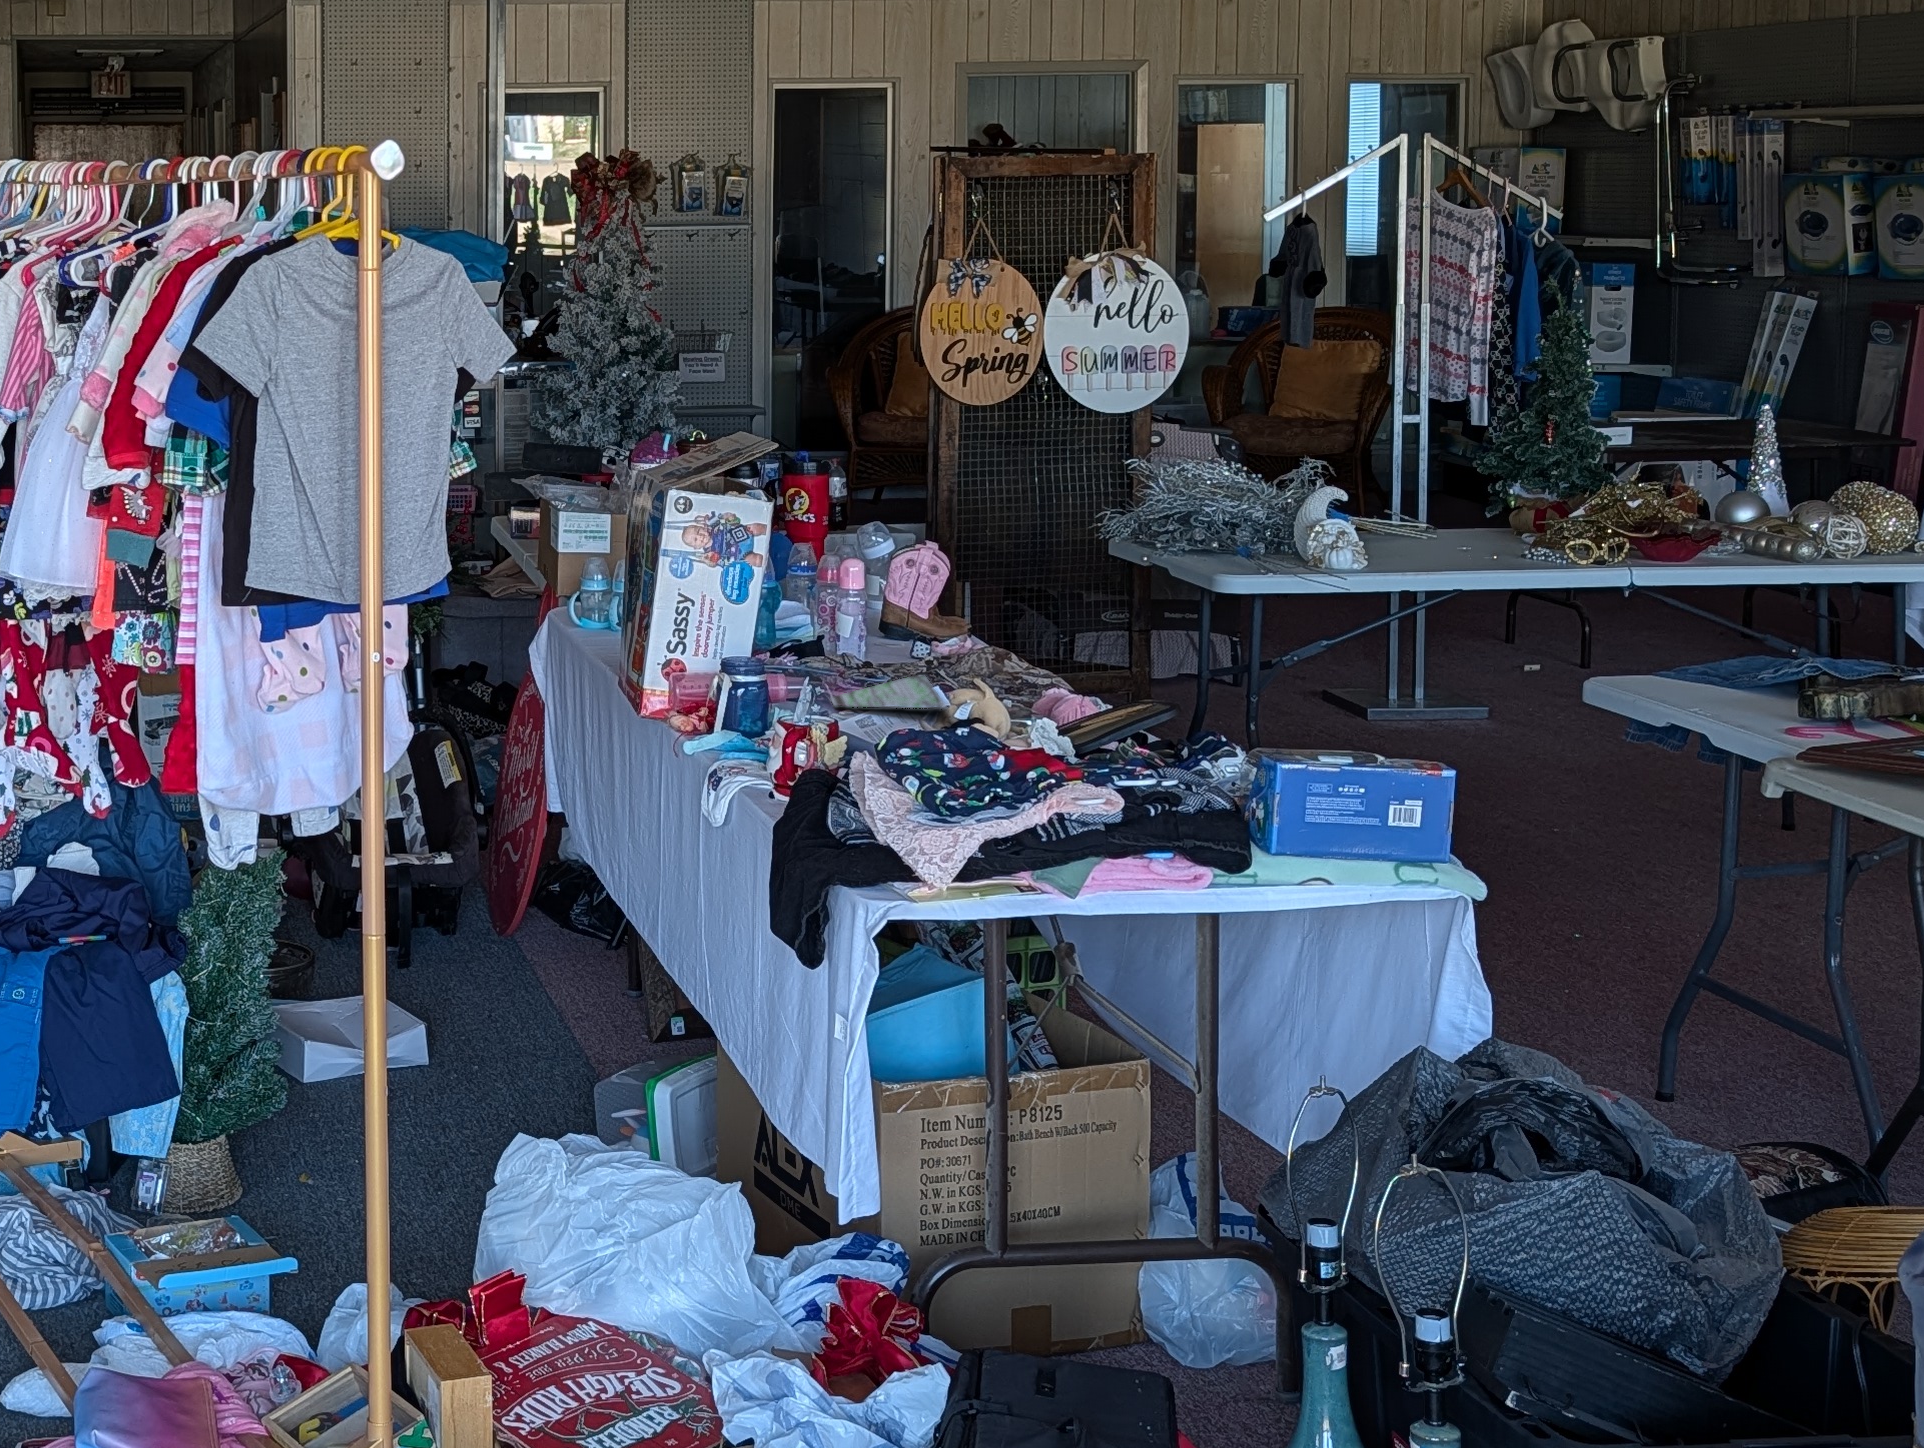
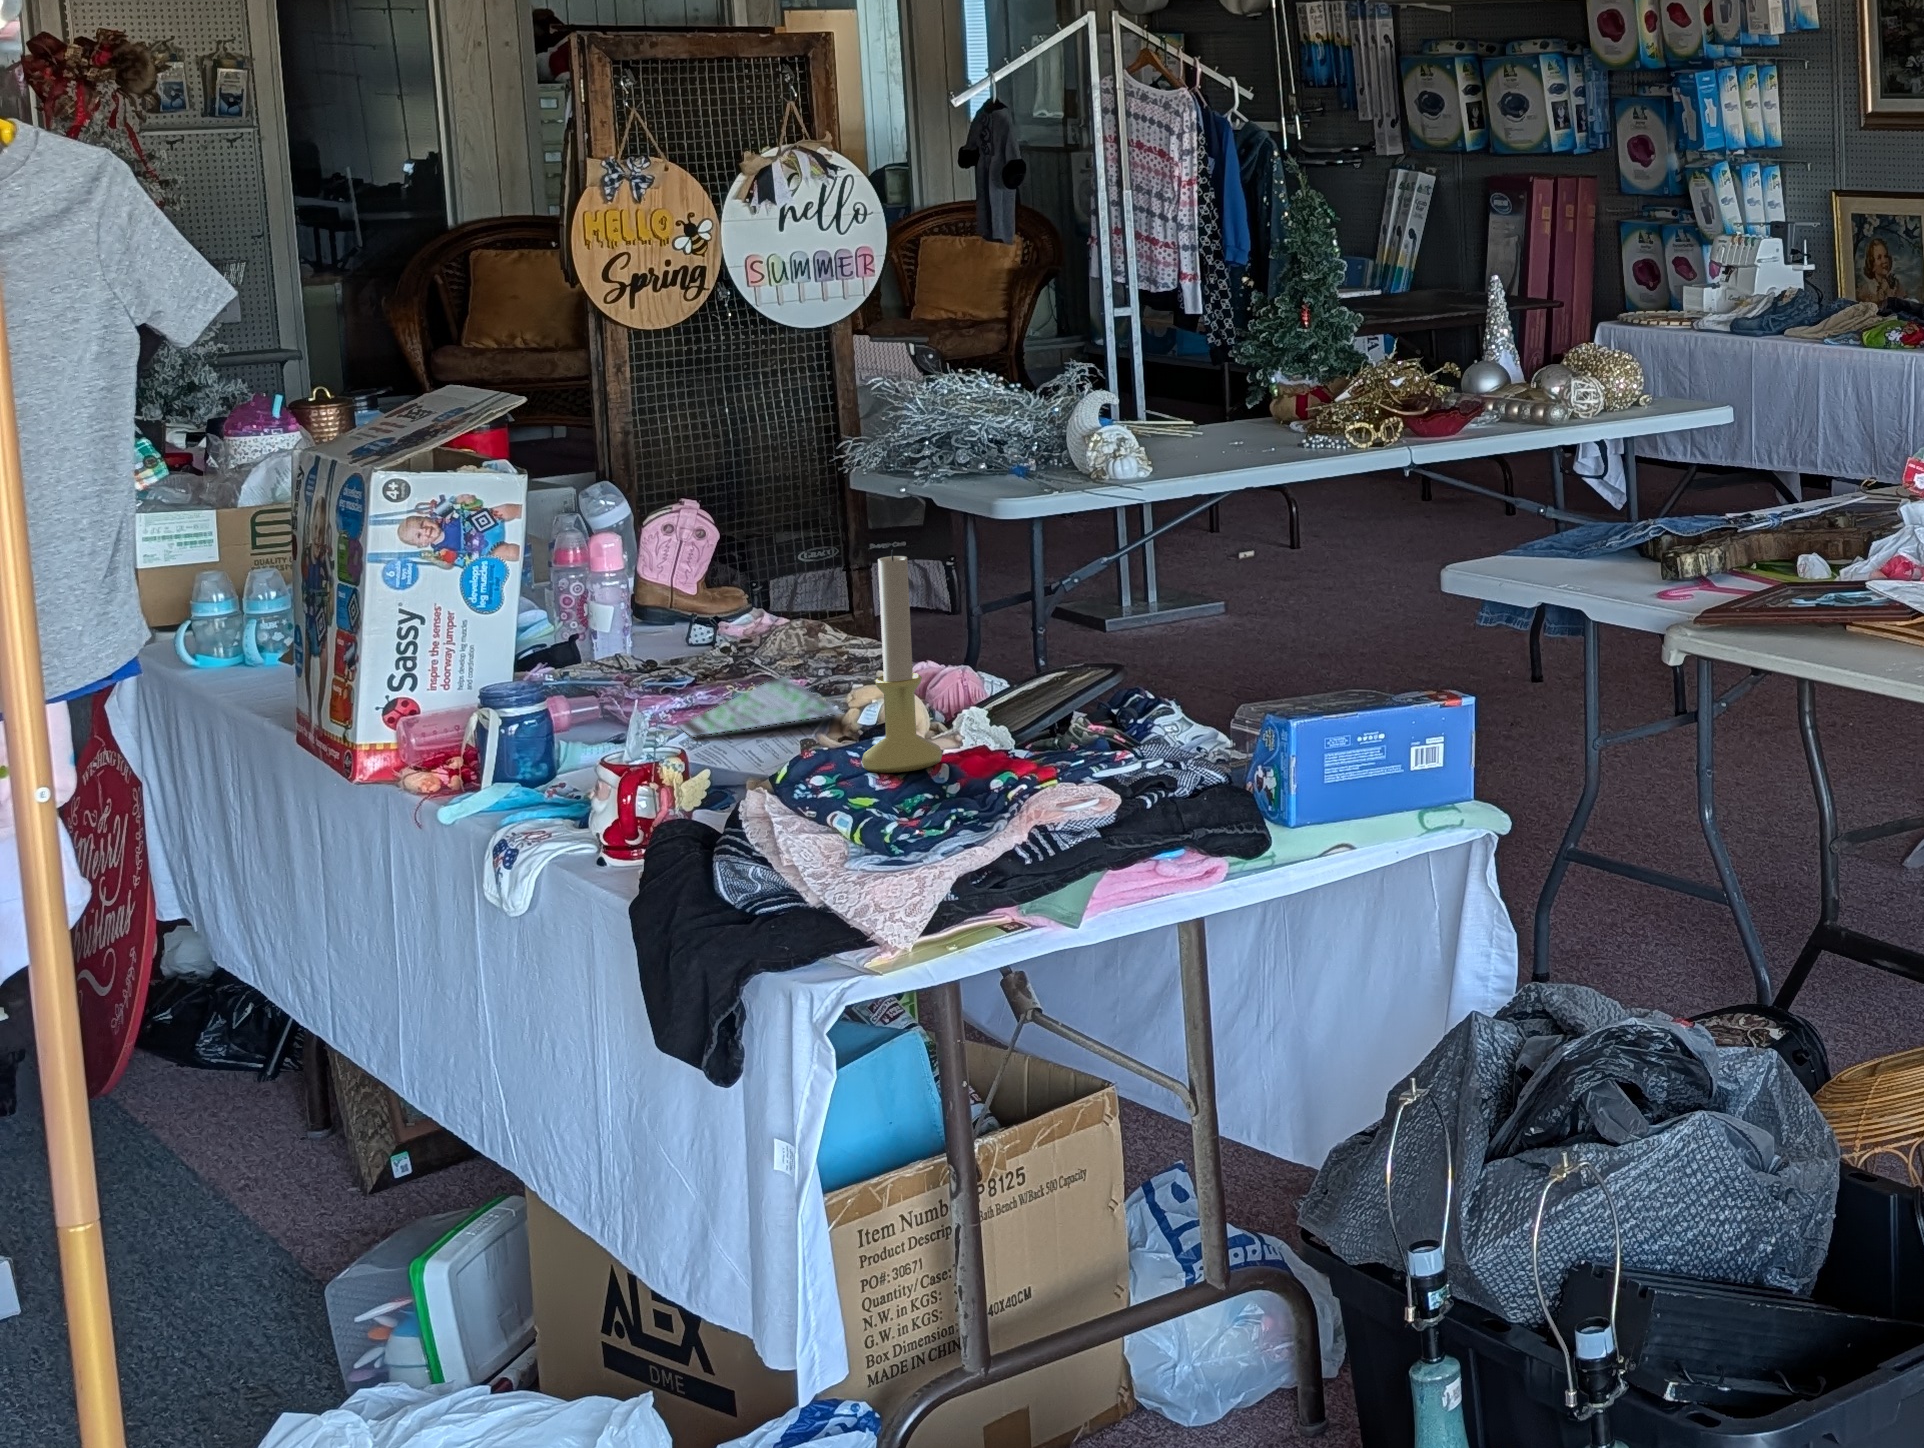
candle holder: none [941,583,1003,760] -> present [862,550,942,773]

